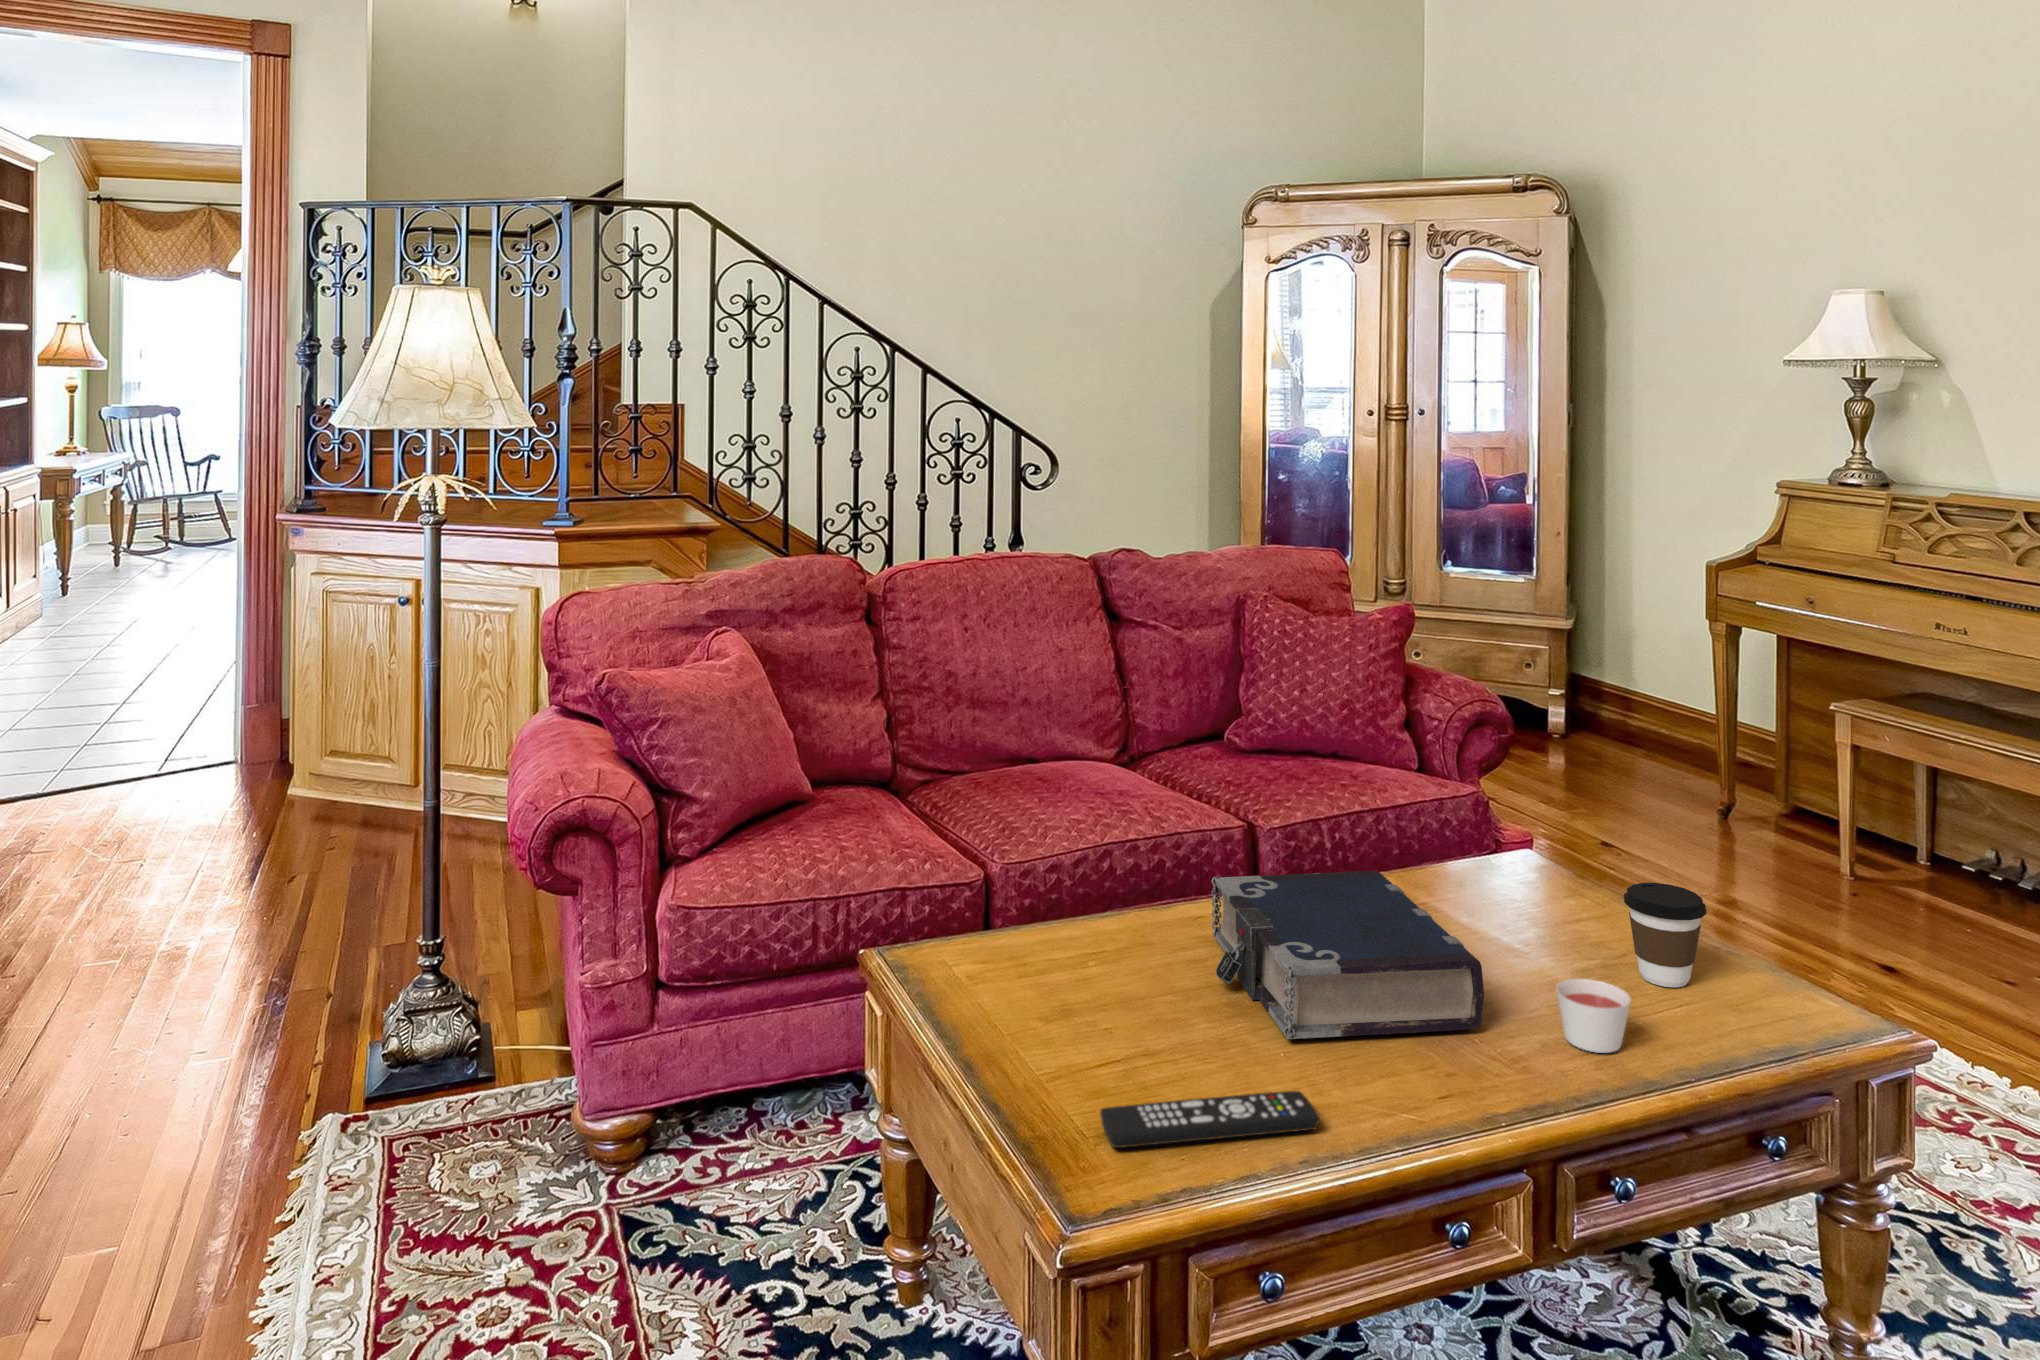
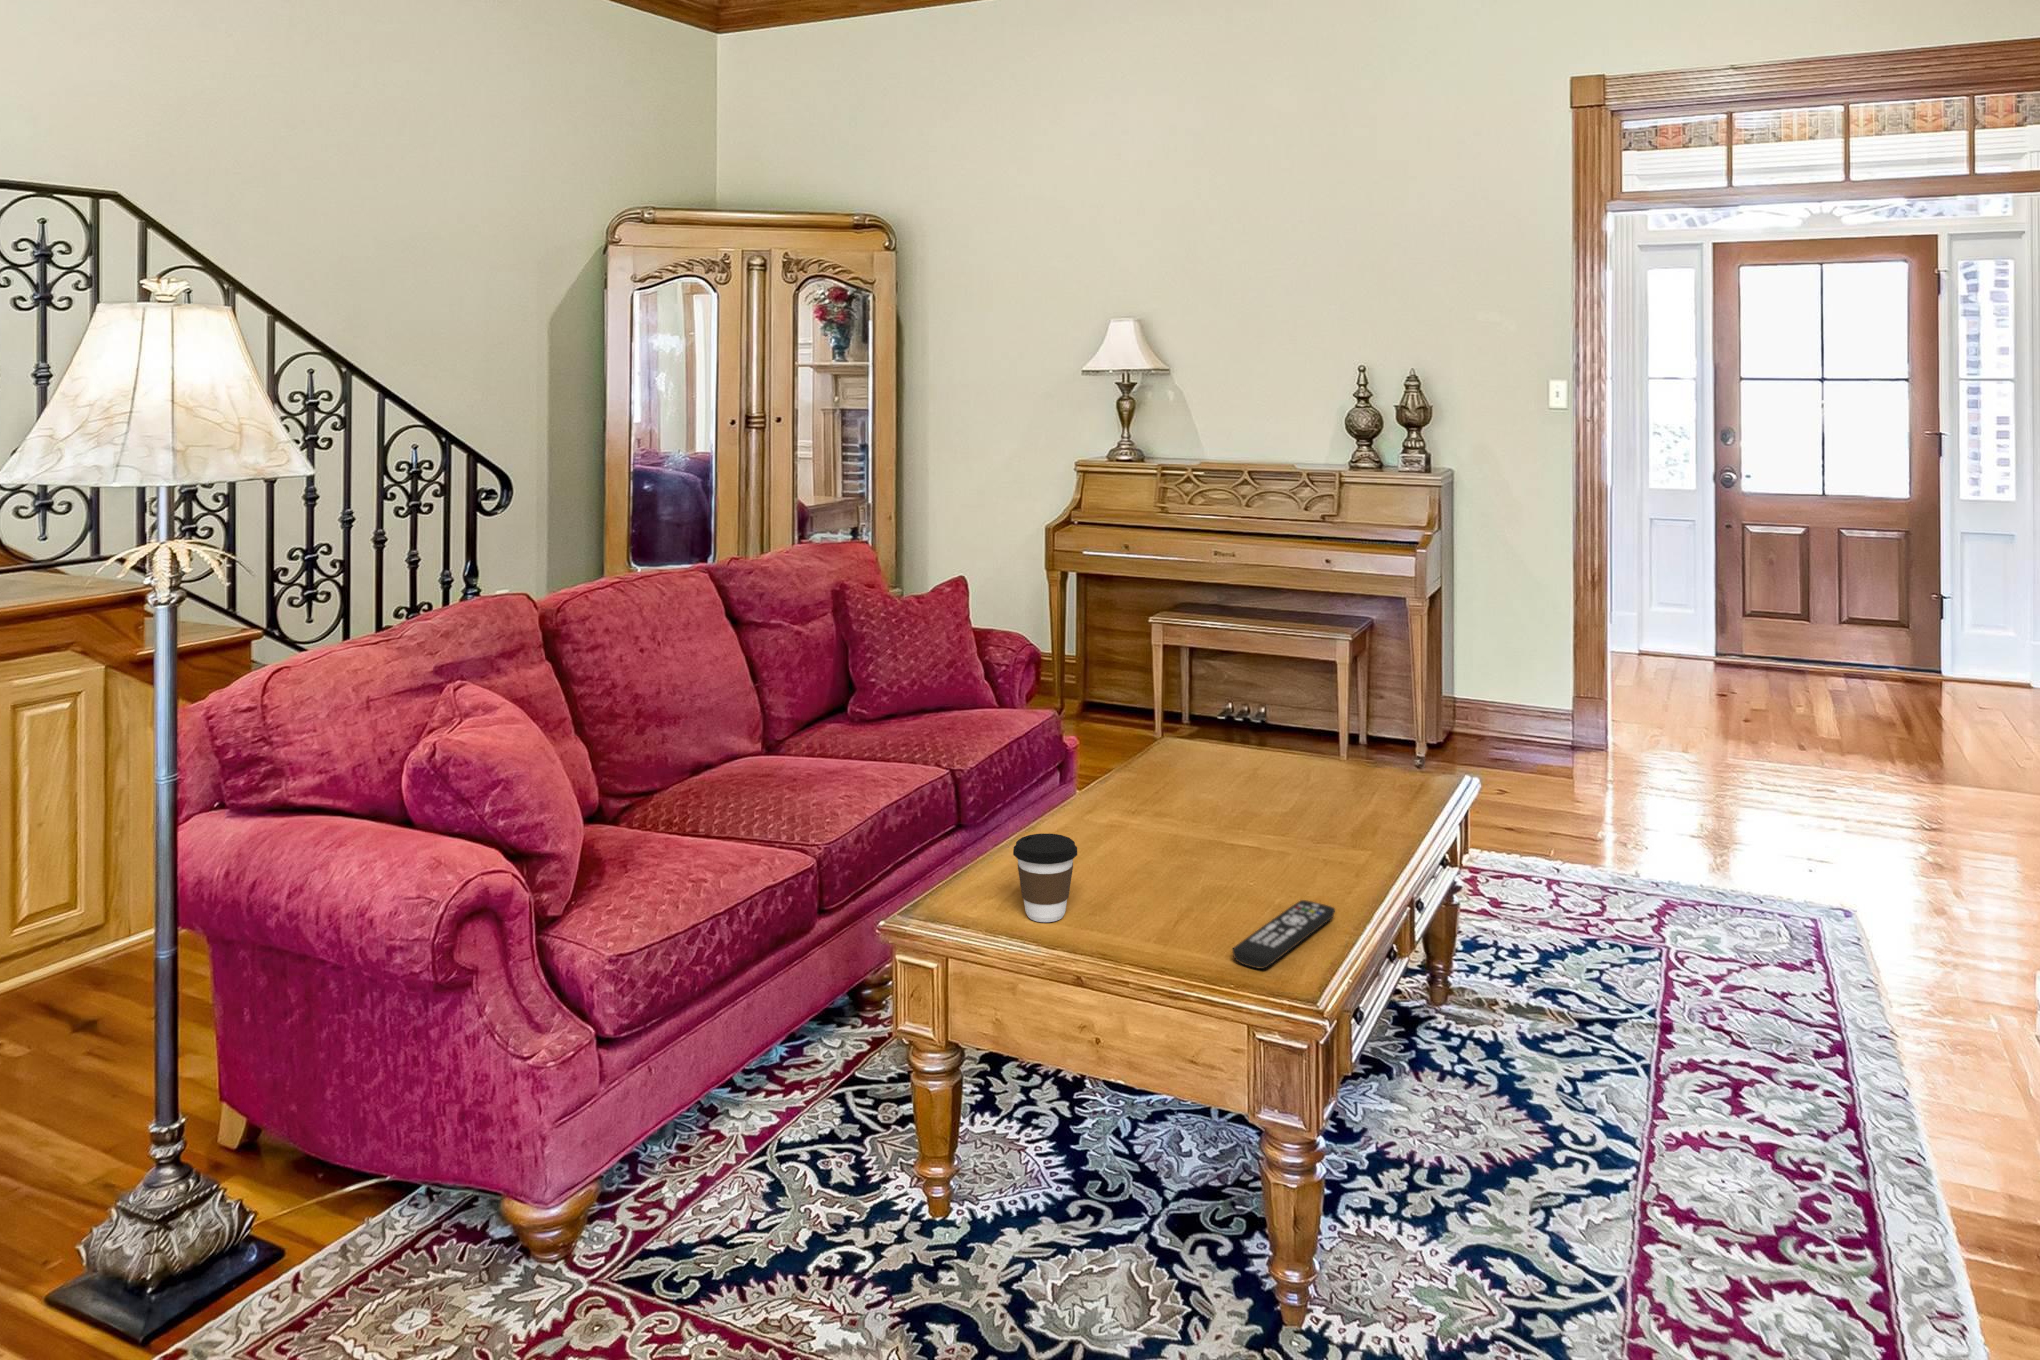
book: present [1211,871,1484,1039] -> none [1085,762,1311,879]
coffee cup: present [1624,883,1707,987] -> present [1013,833,1077,922]
candle: present [1556,979,1631,1053] -> none [1337,790,1384,834]

